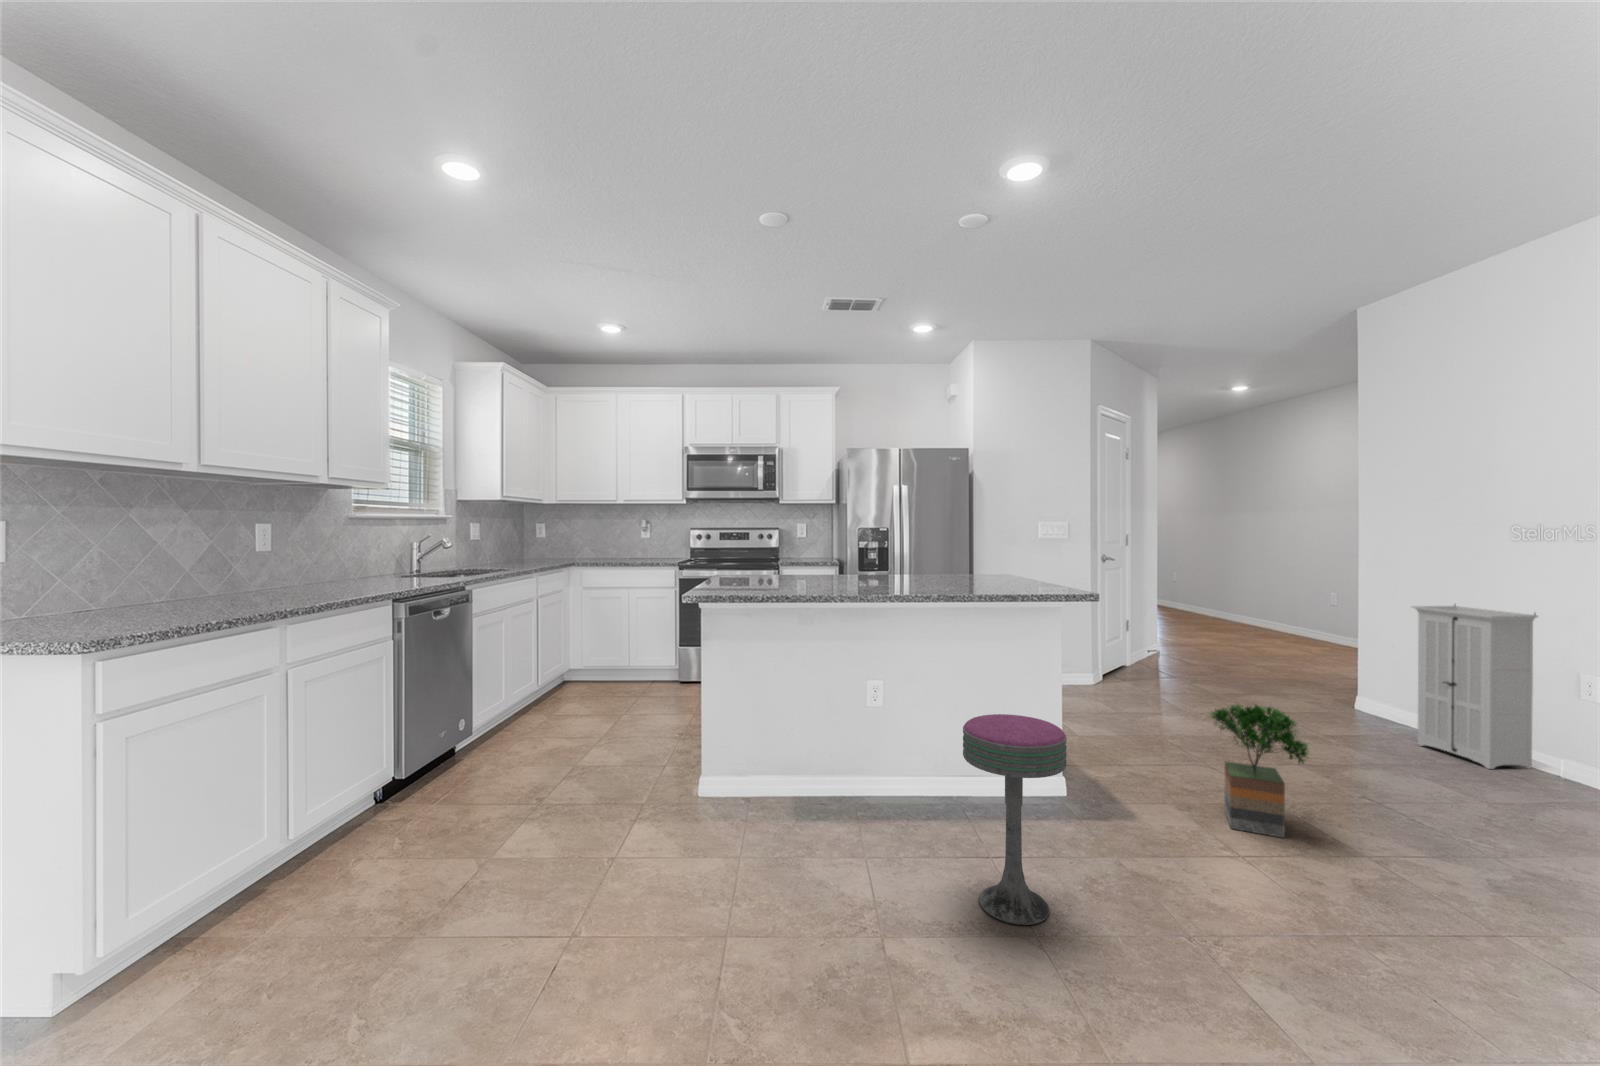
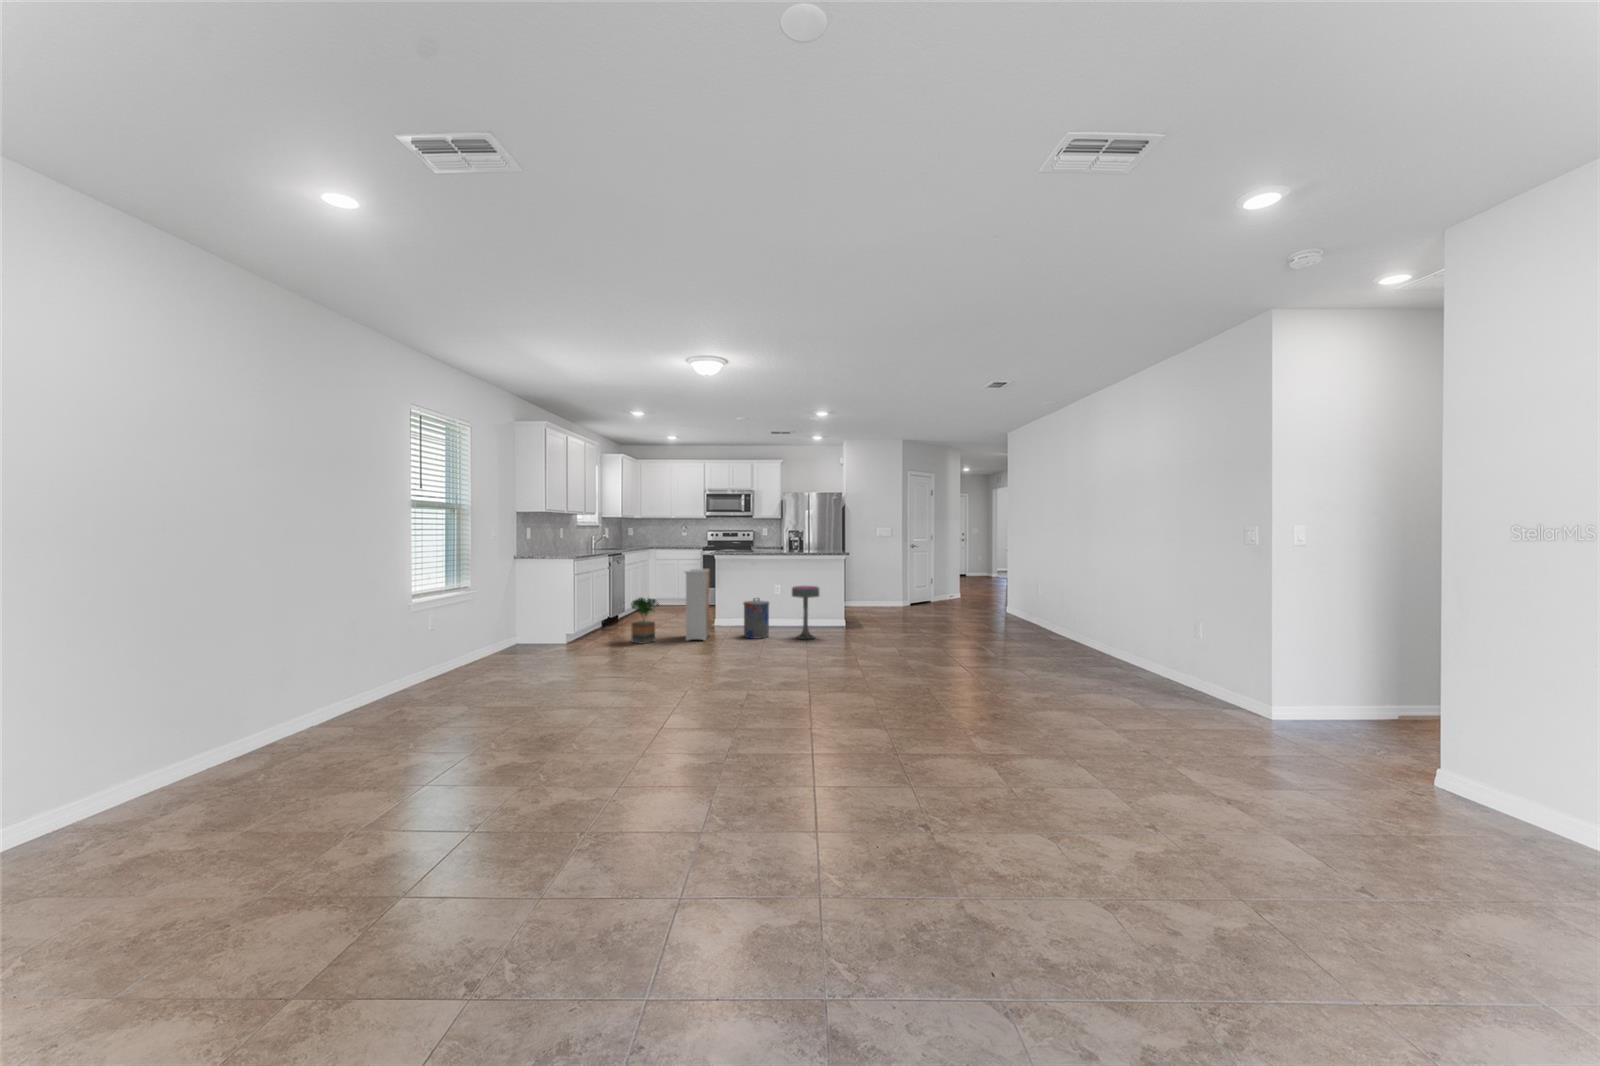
storage cabinet: present [1412,605,1538,769] -> present [685,569,710,641]
potted tree: present [1211,704,1308,838] -> present [631,598,659,644]
trash can: none [793,756,881,914] -> present [743,598,769,638]

